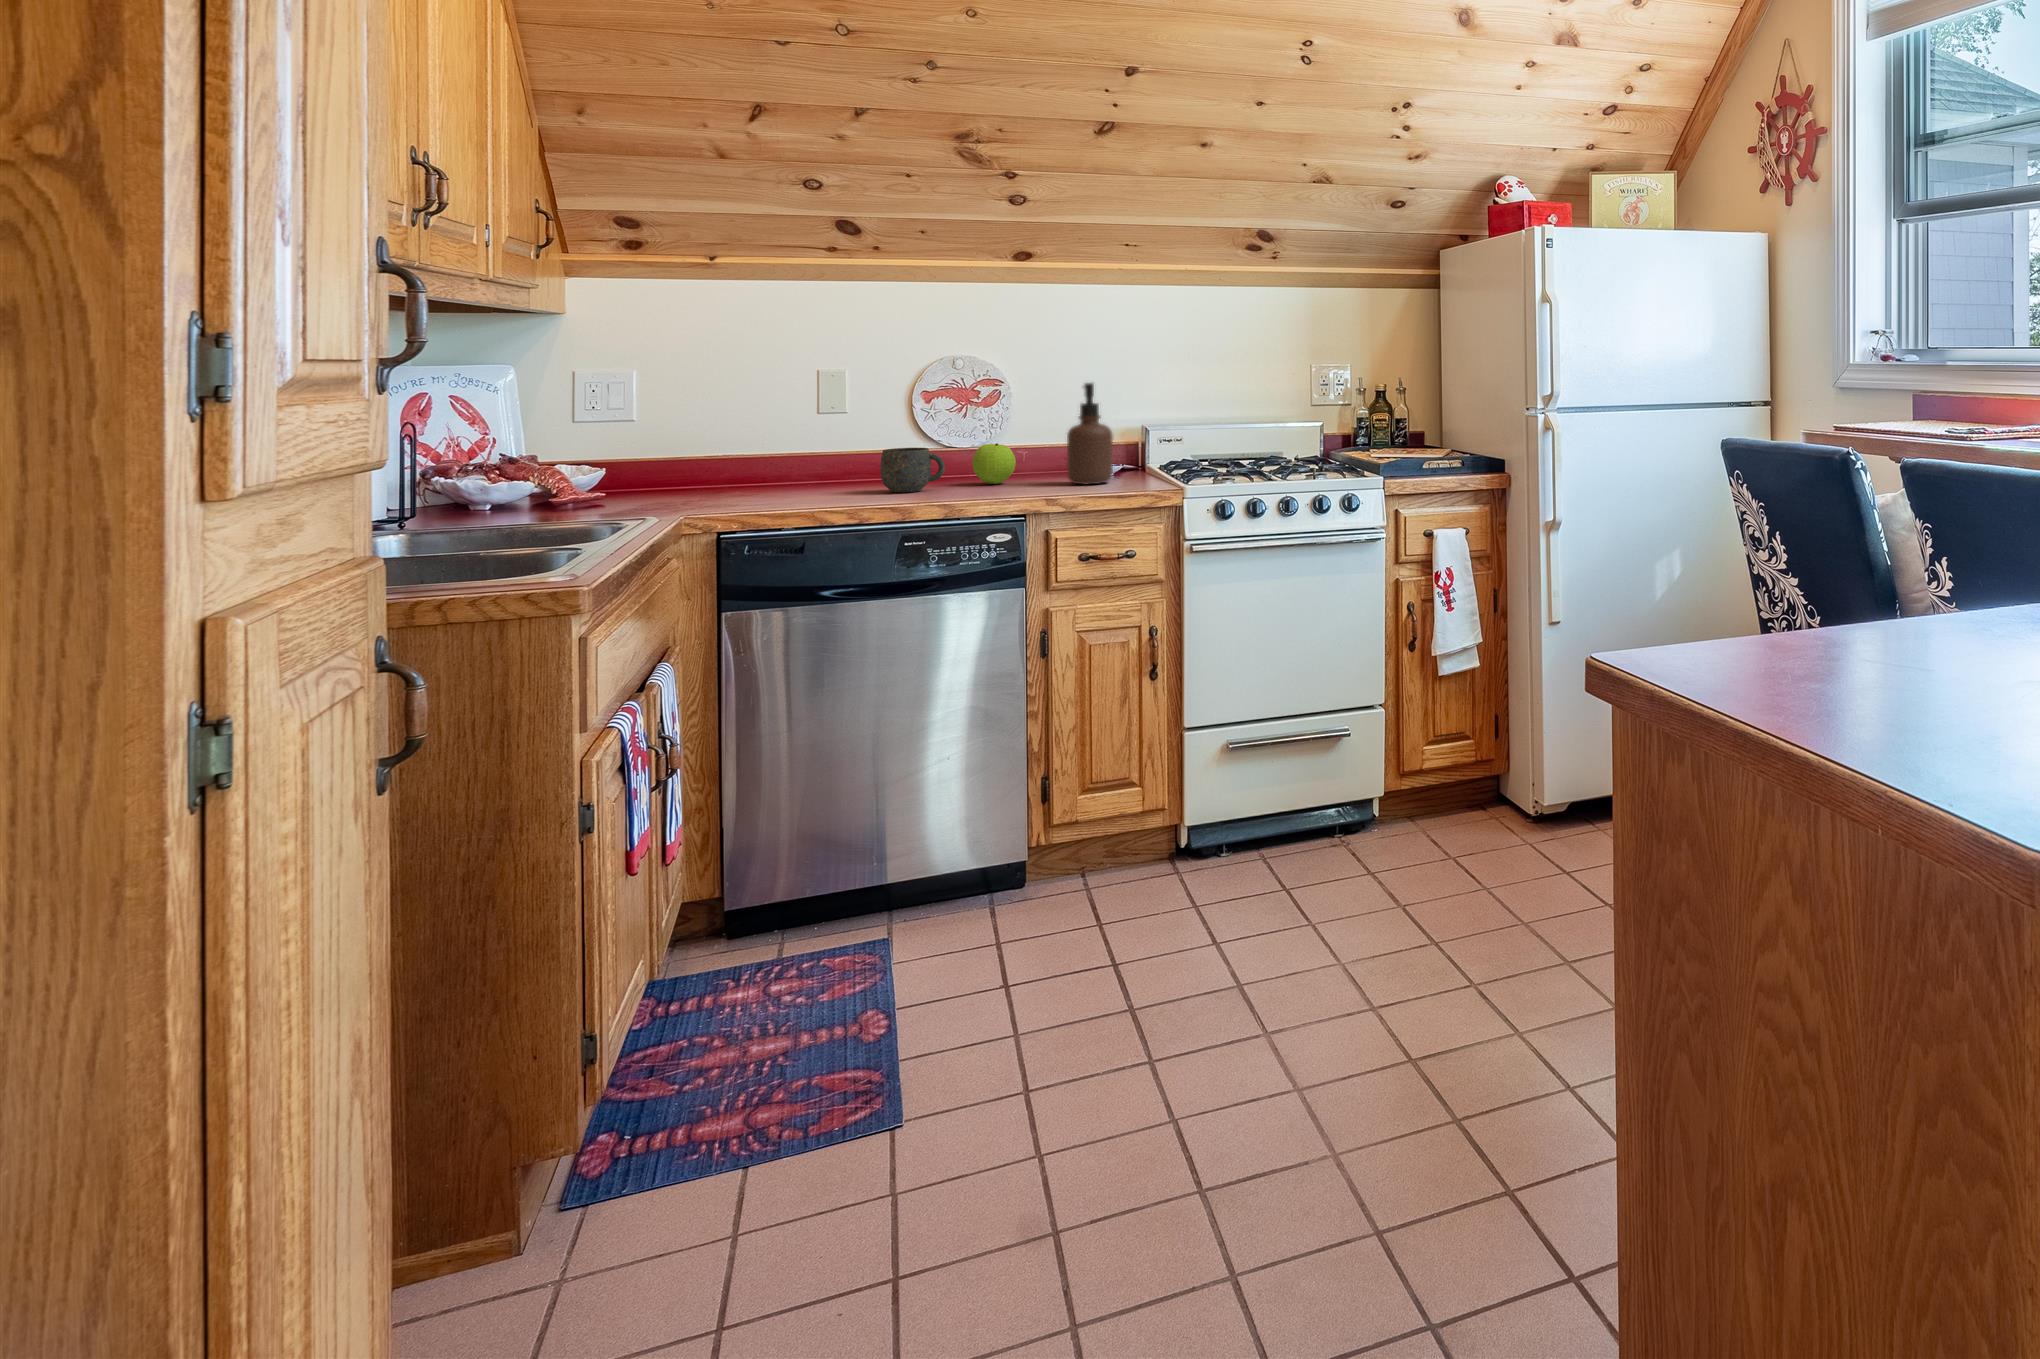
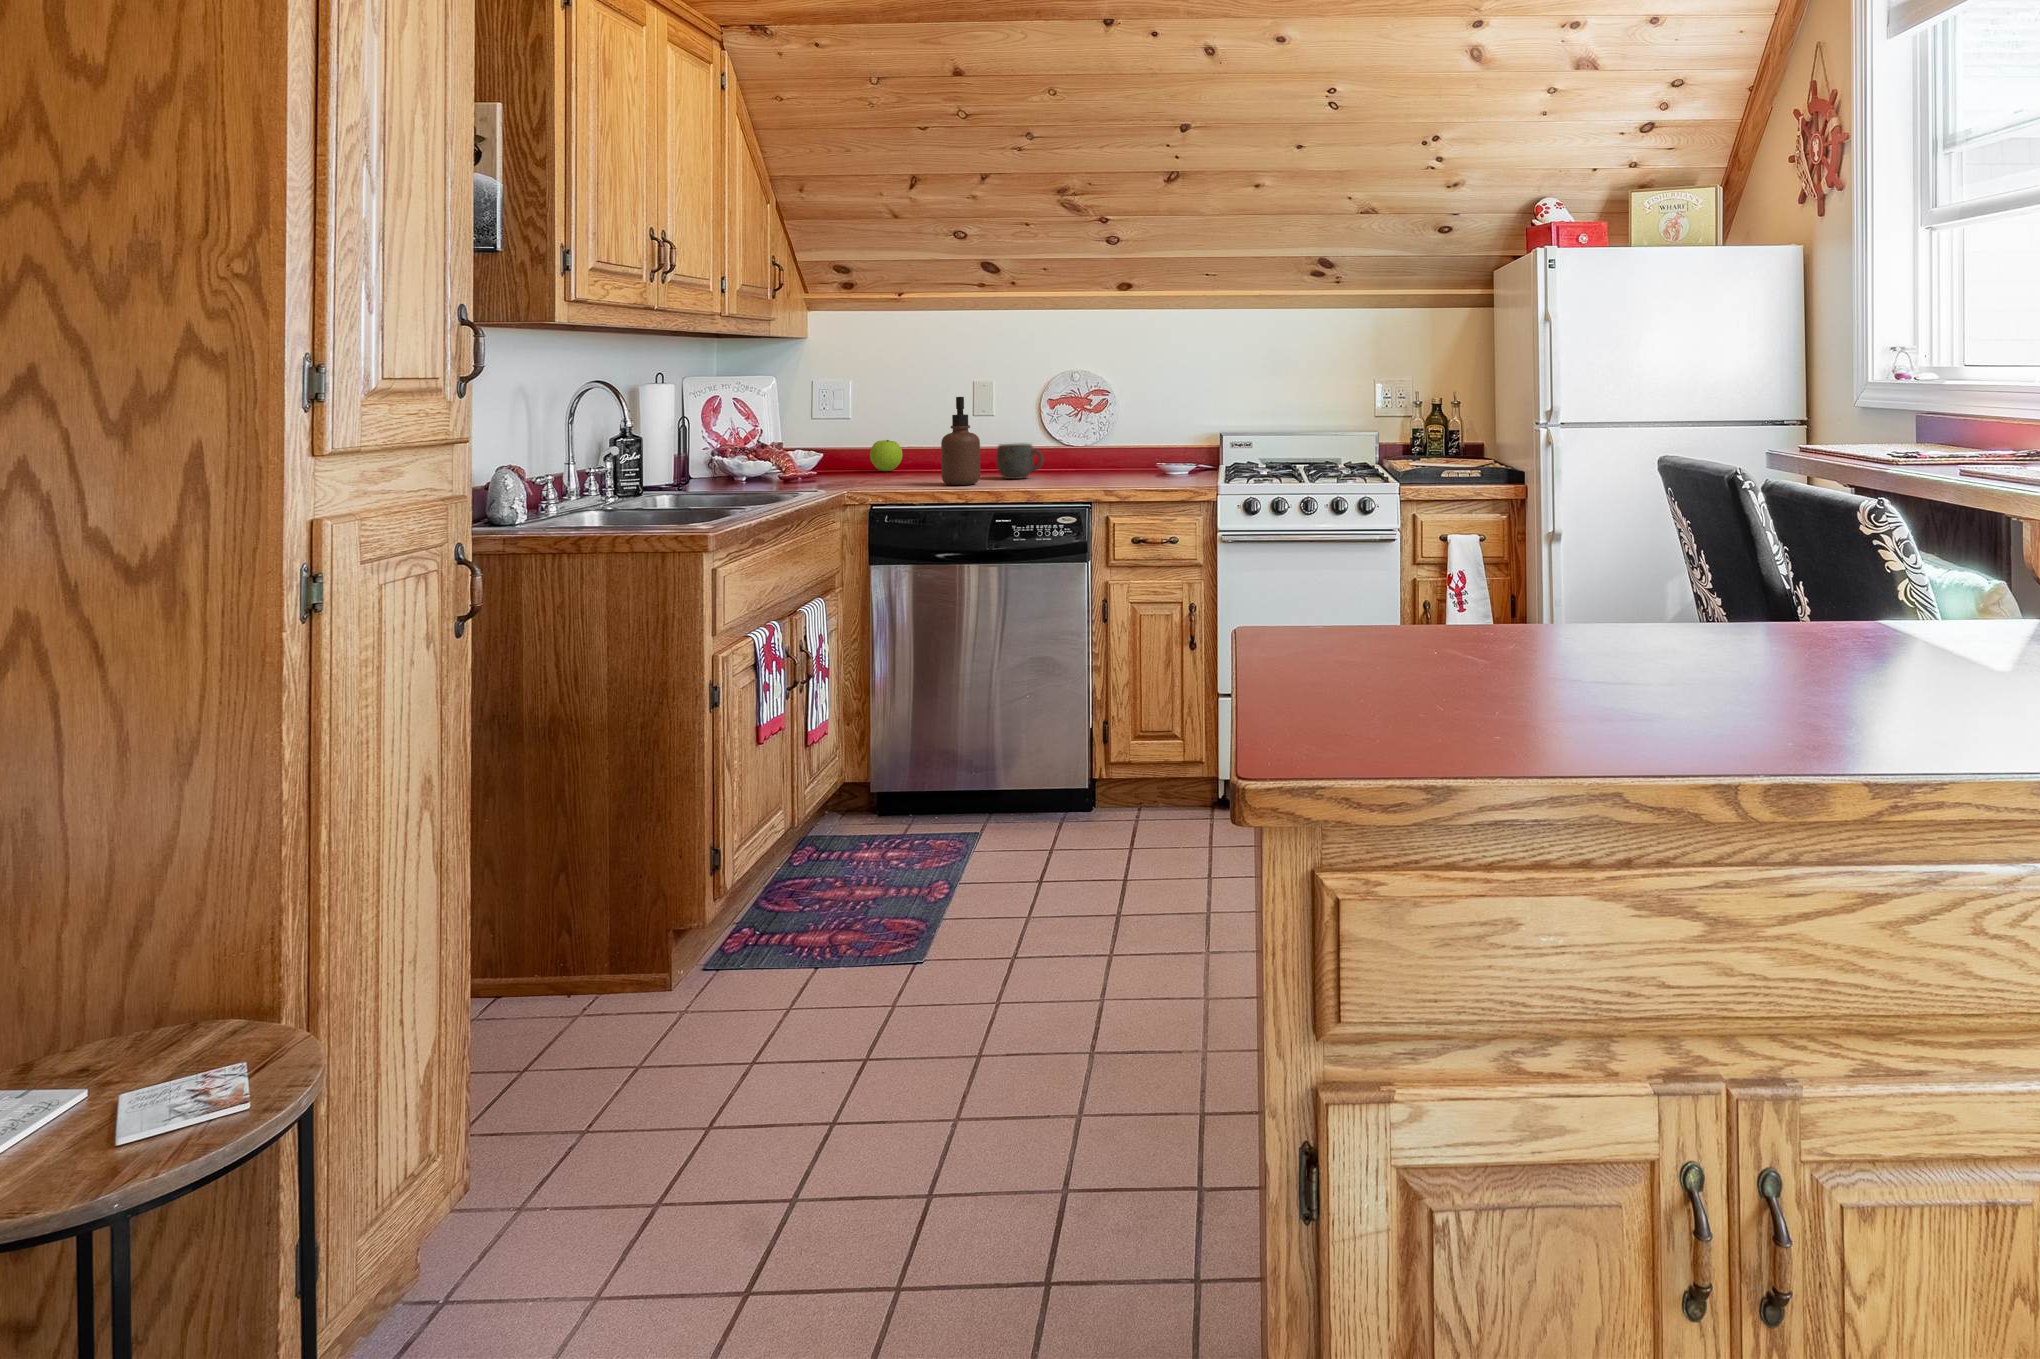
soap dispenser: present [1067,383,1113,484] -> present [941,397,980,485]
apple: present [972,444,1016,484] -> present [870,440,903,471]

